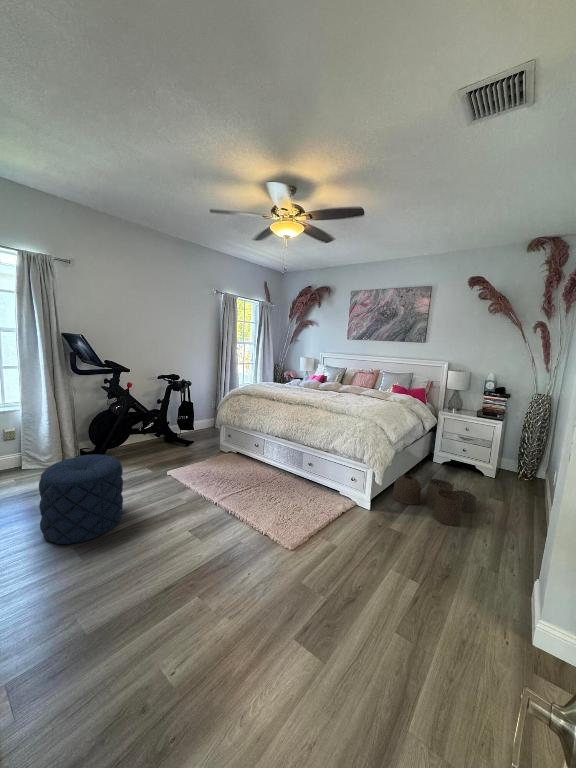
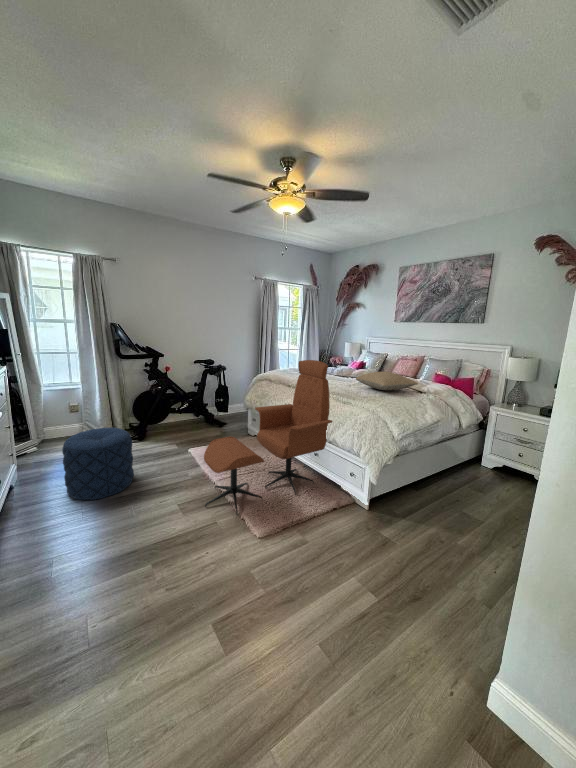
lounge chair: none [214,375,334,533] -> present [204,360,333,515]
pillow: none [338,385,392,401] -> present [356,372,418,390]
woven basket: present [392,475,477,525] -> none [403,476,509,543]

